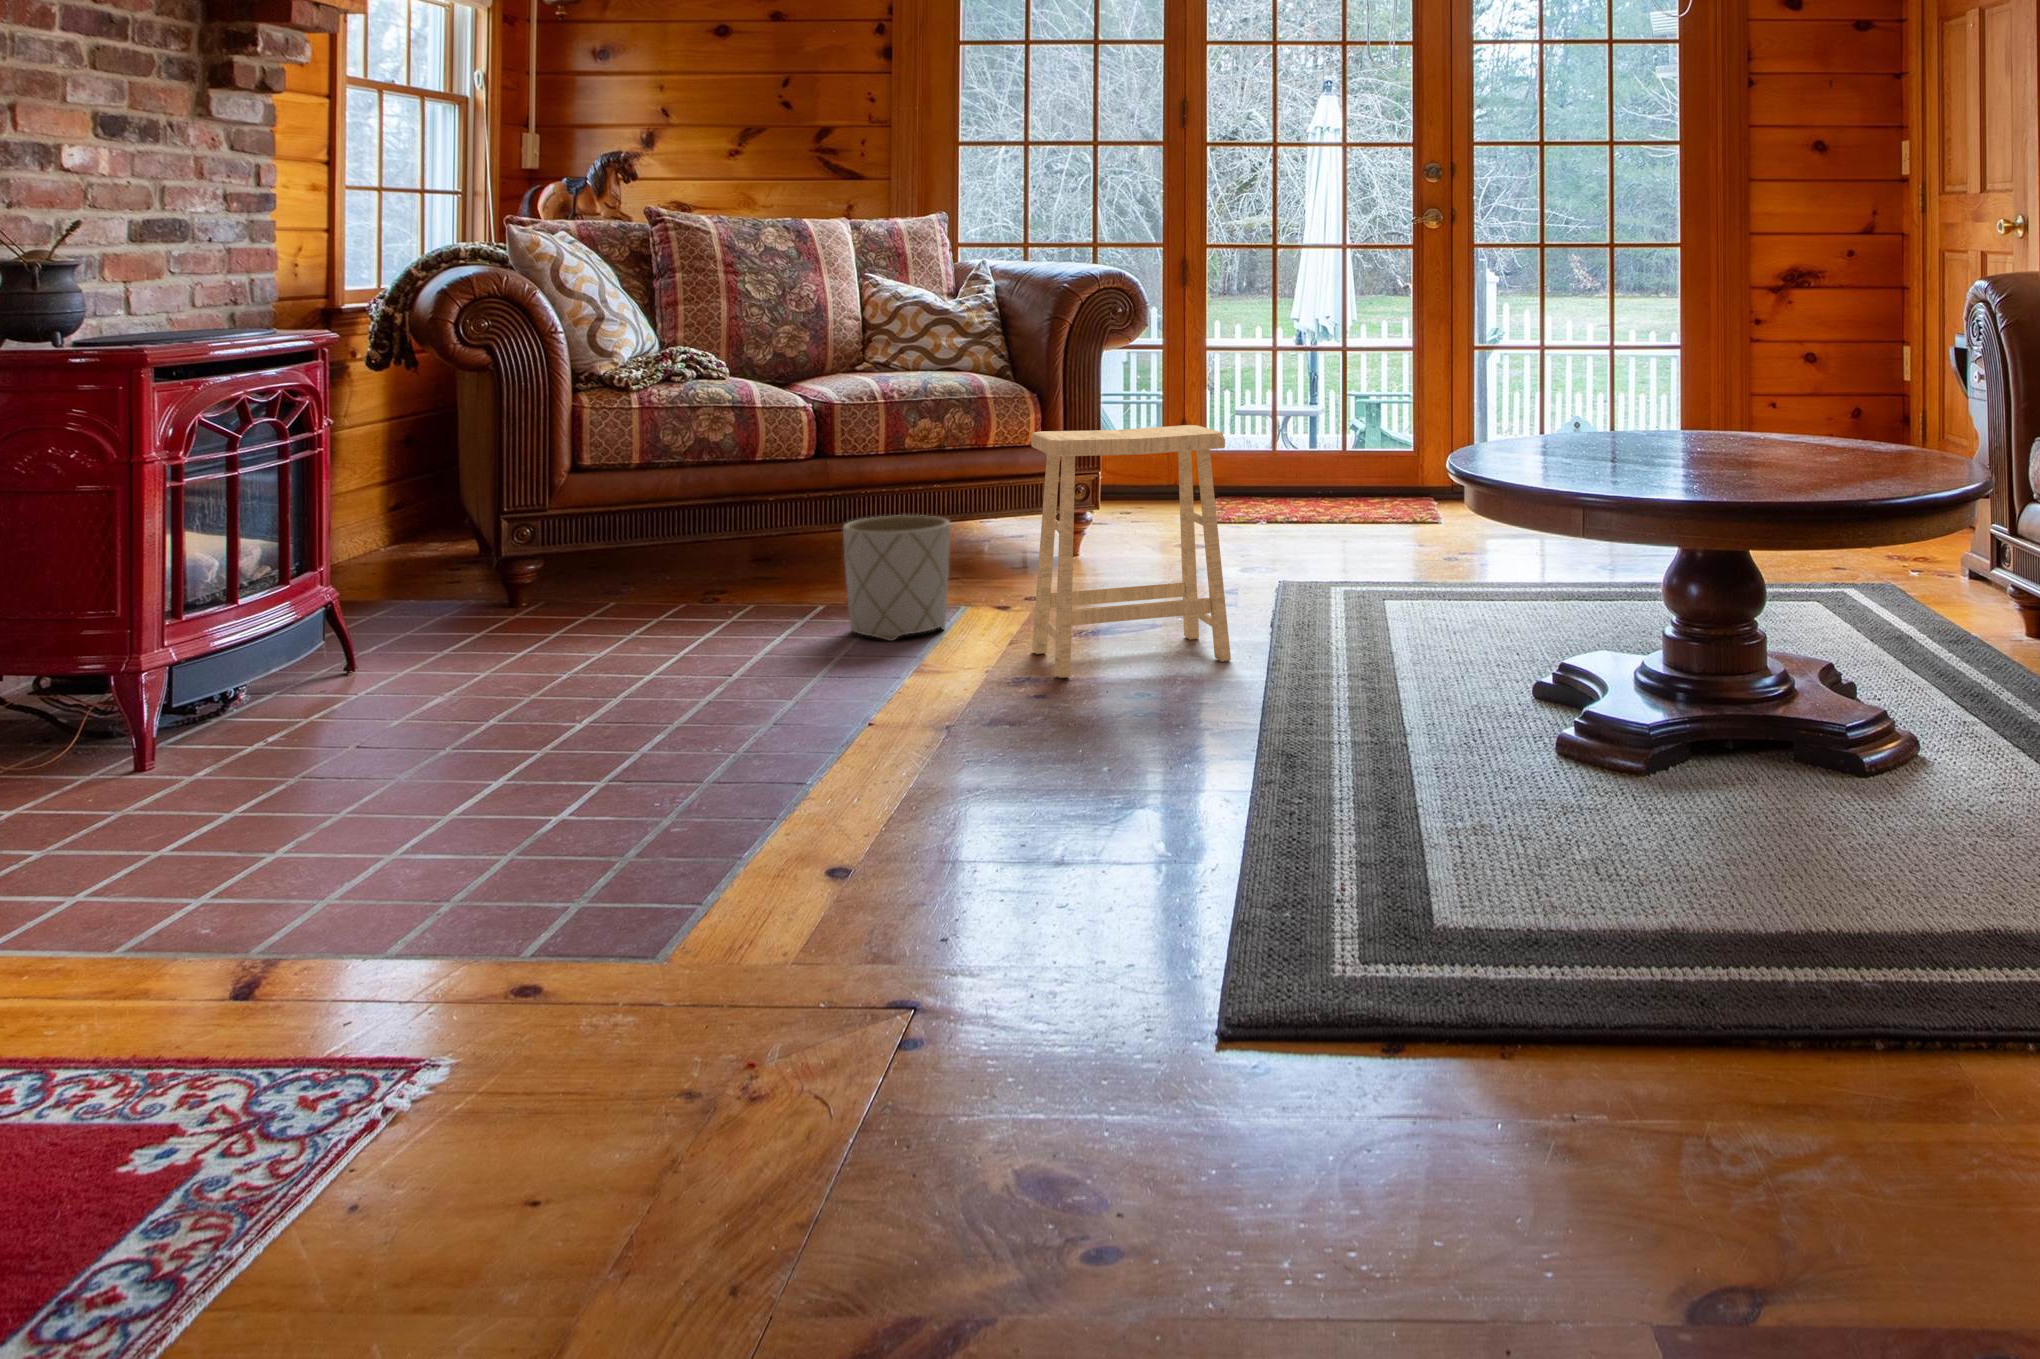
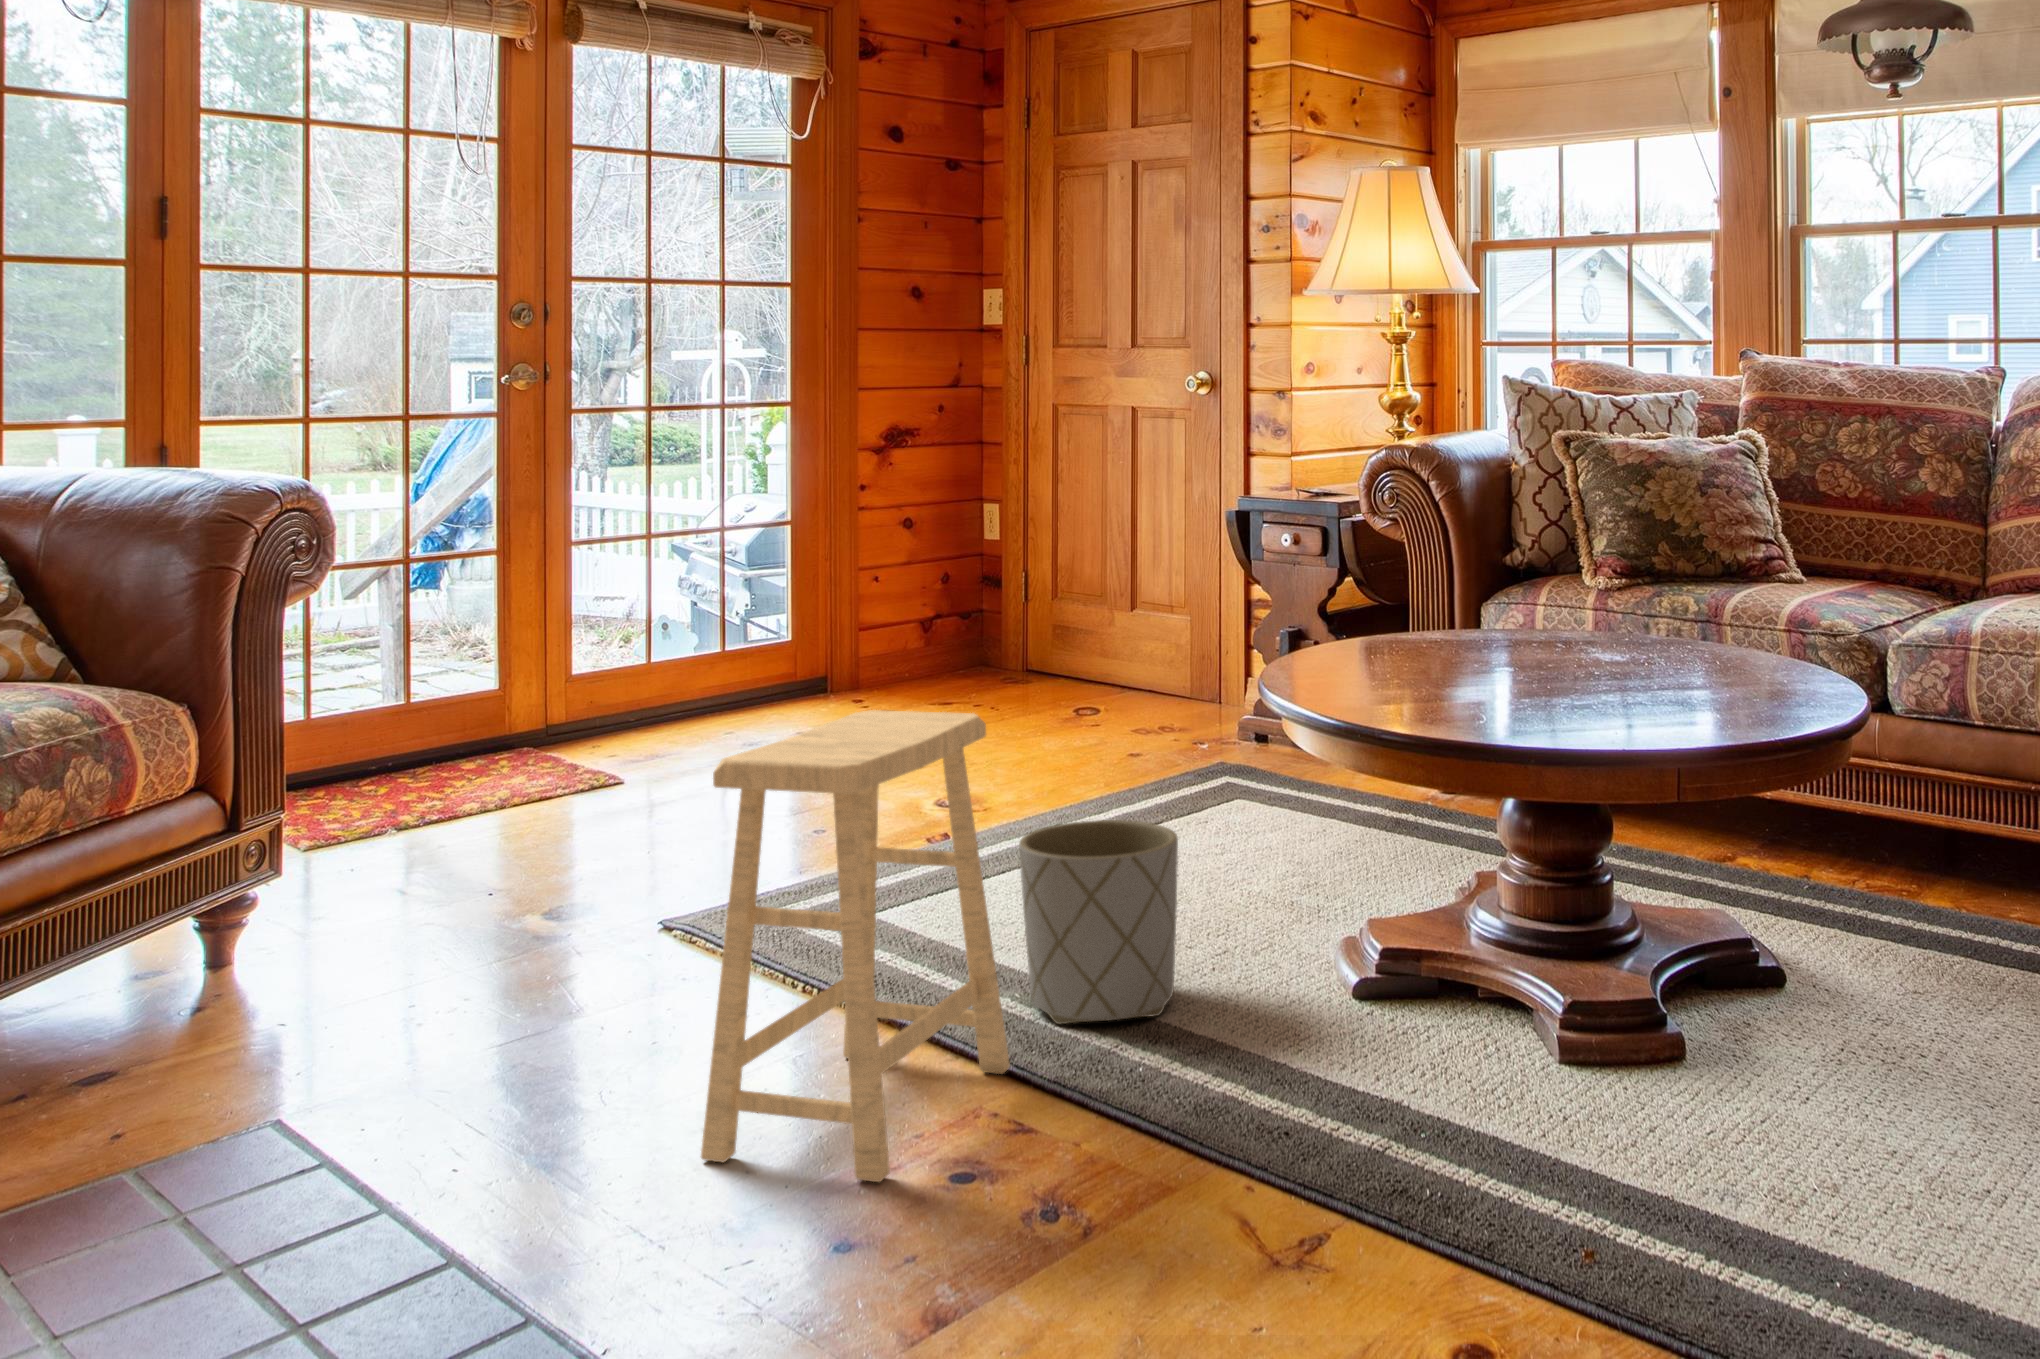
planter: present [843,515,950,641] -> present [1019,820,1178,1024]

